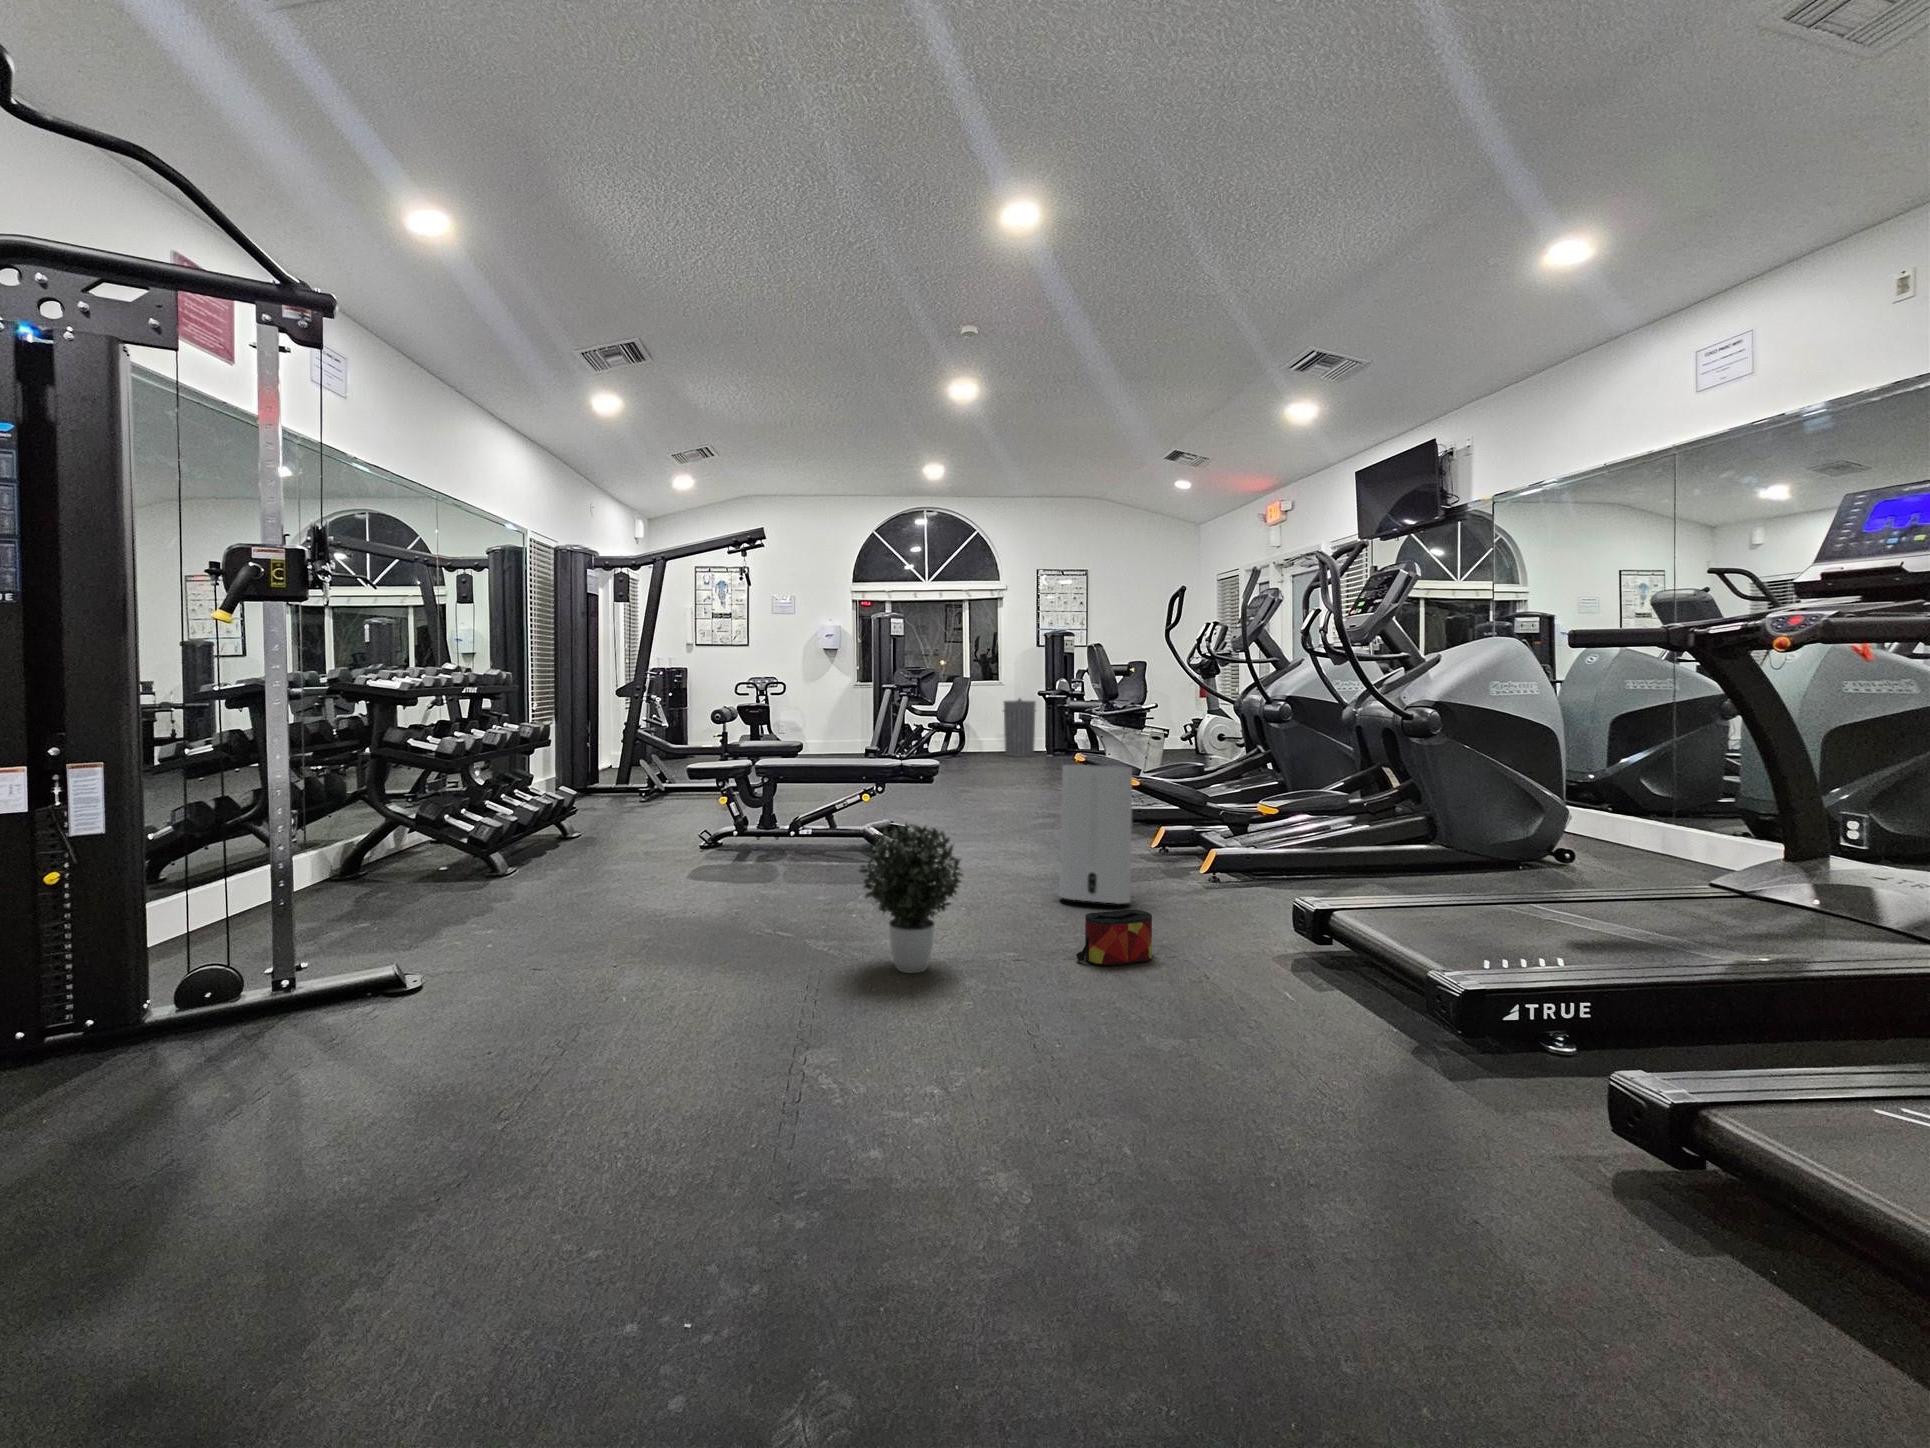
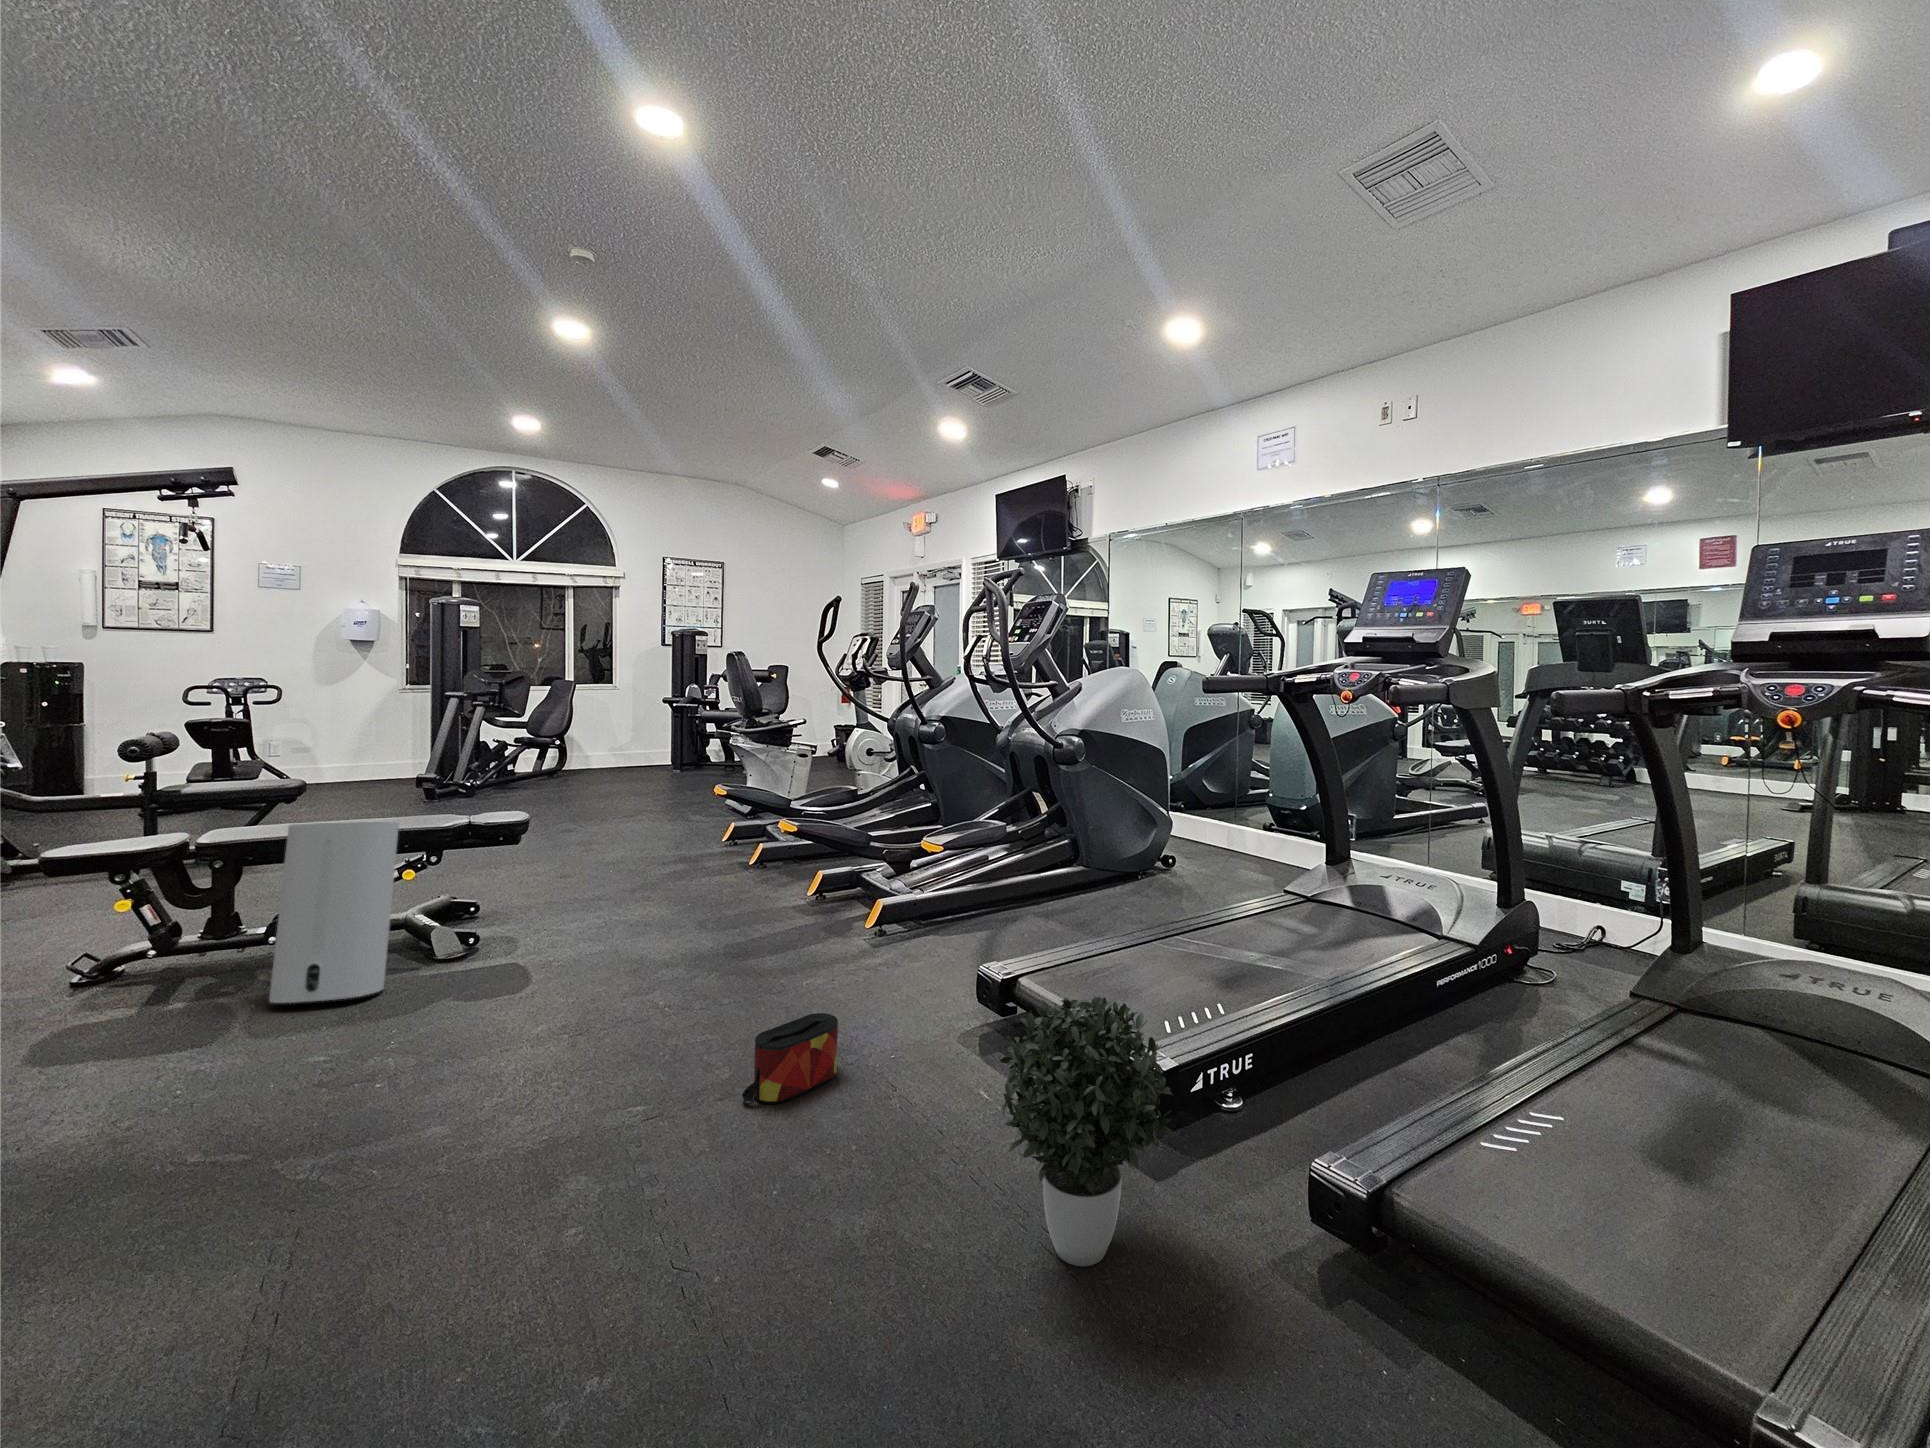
trash can: present [1003,698,1036,757] -> none [620,704,662,772]
air purifier: present [1059,765,1132,904] -> present [269,822,399,1003]
potted plant: present [860,823,963,973] -> present [1000,996,1172,1266]

